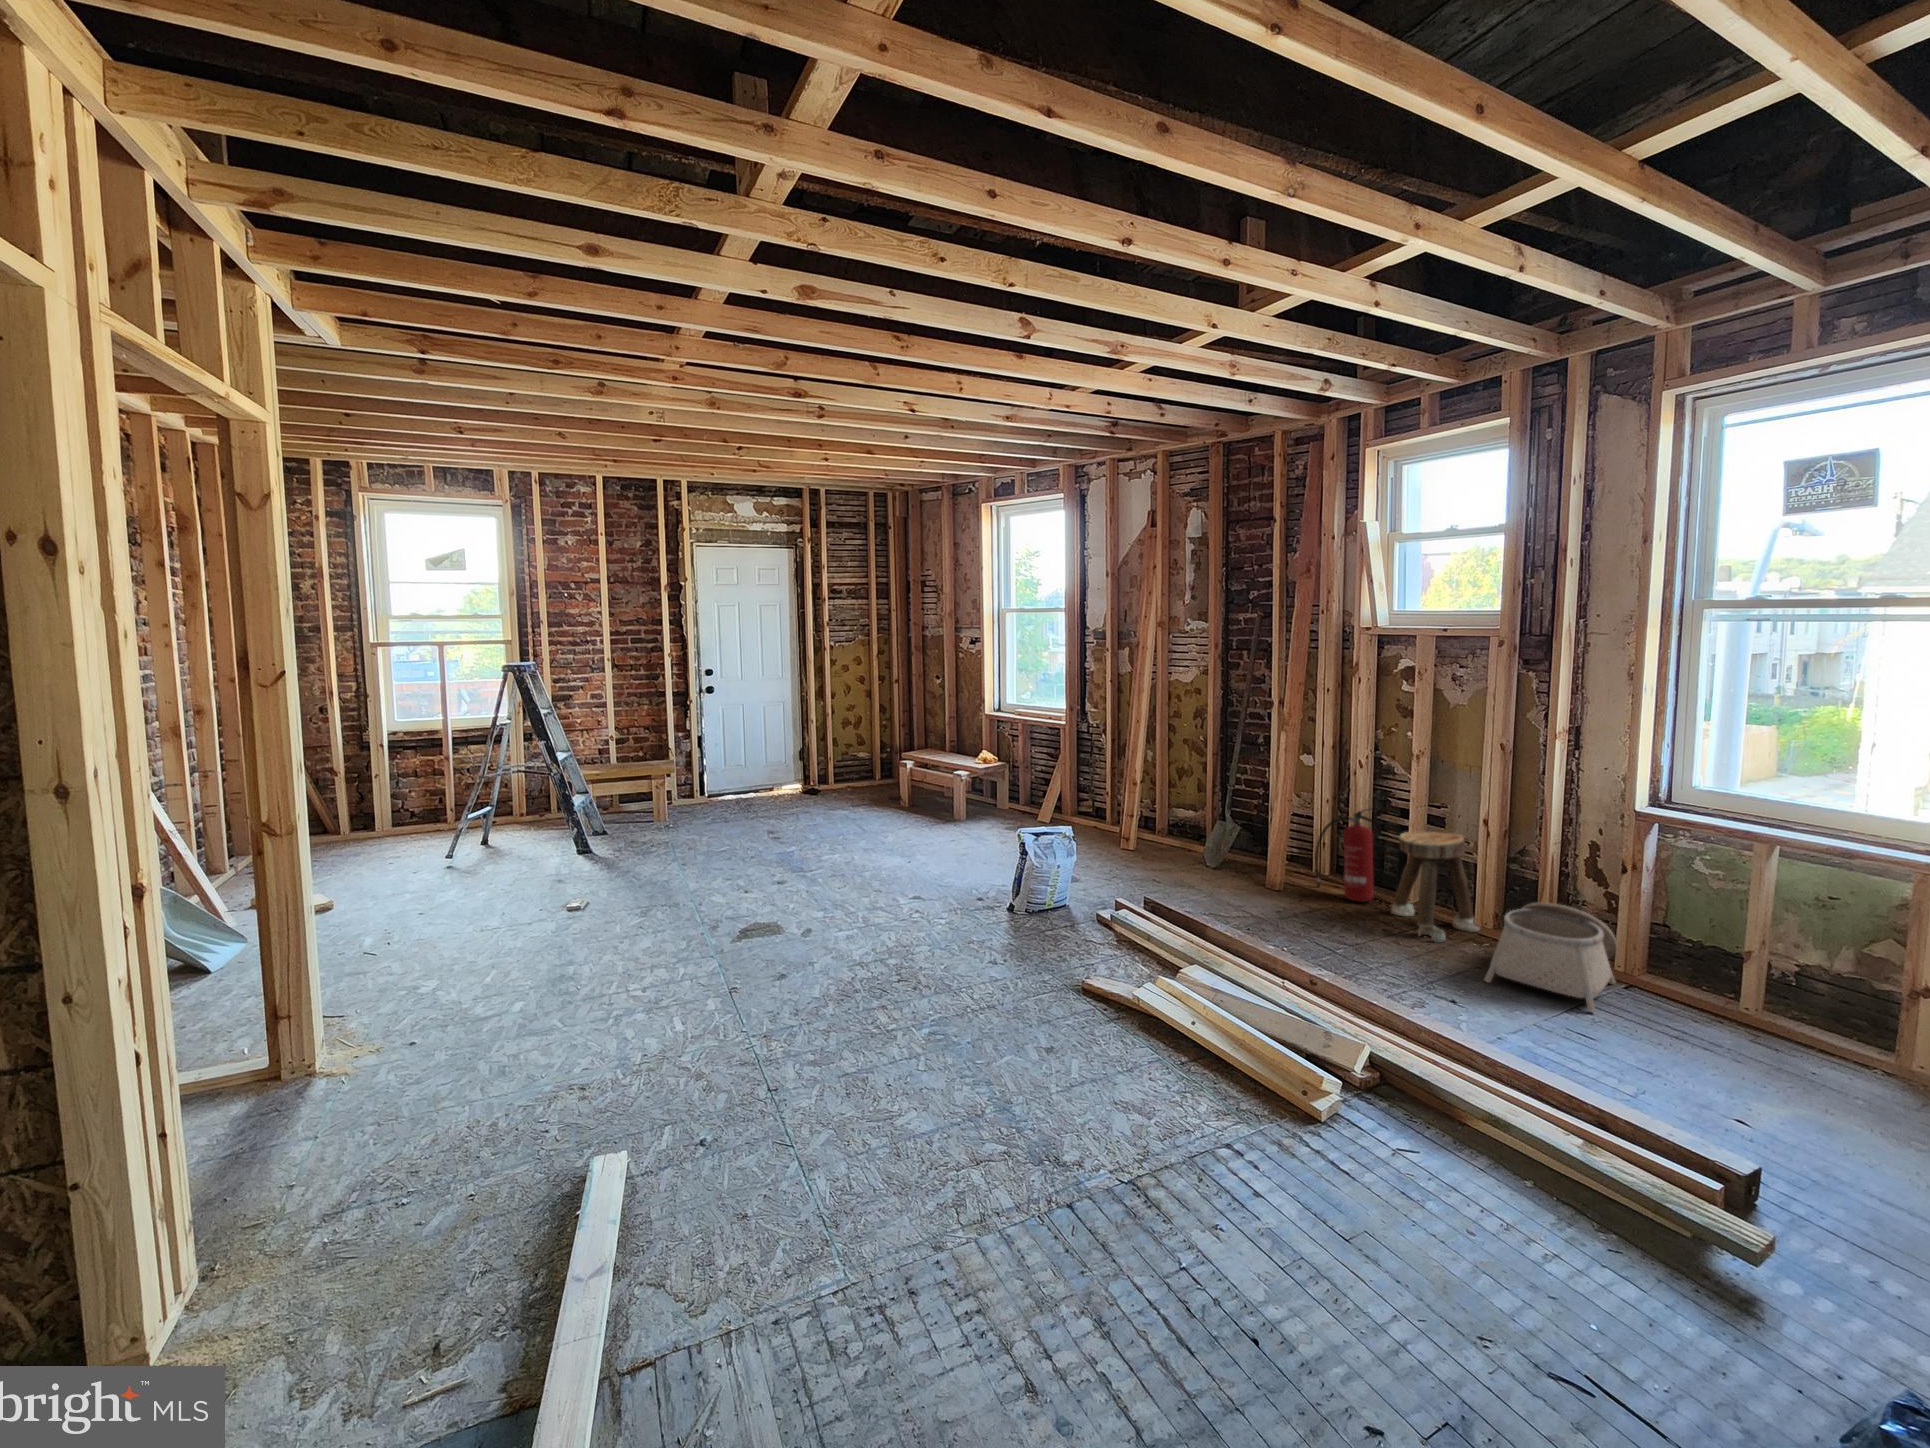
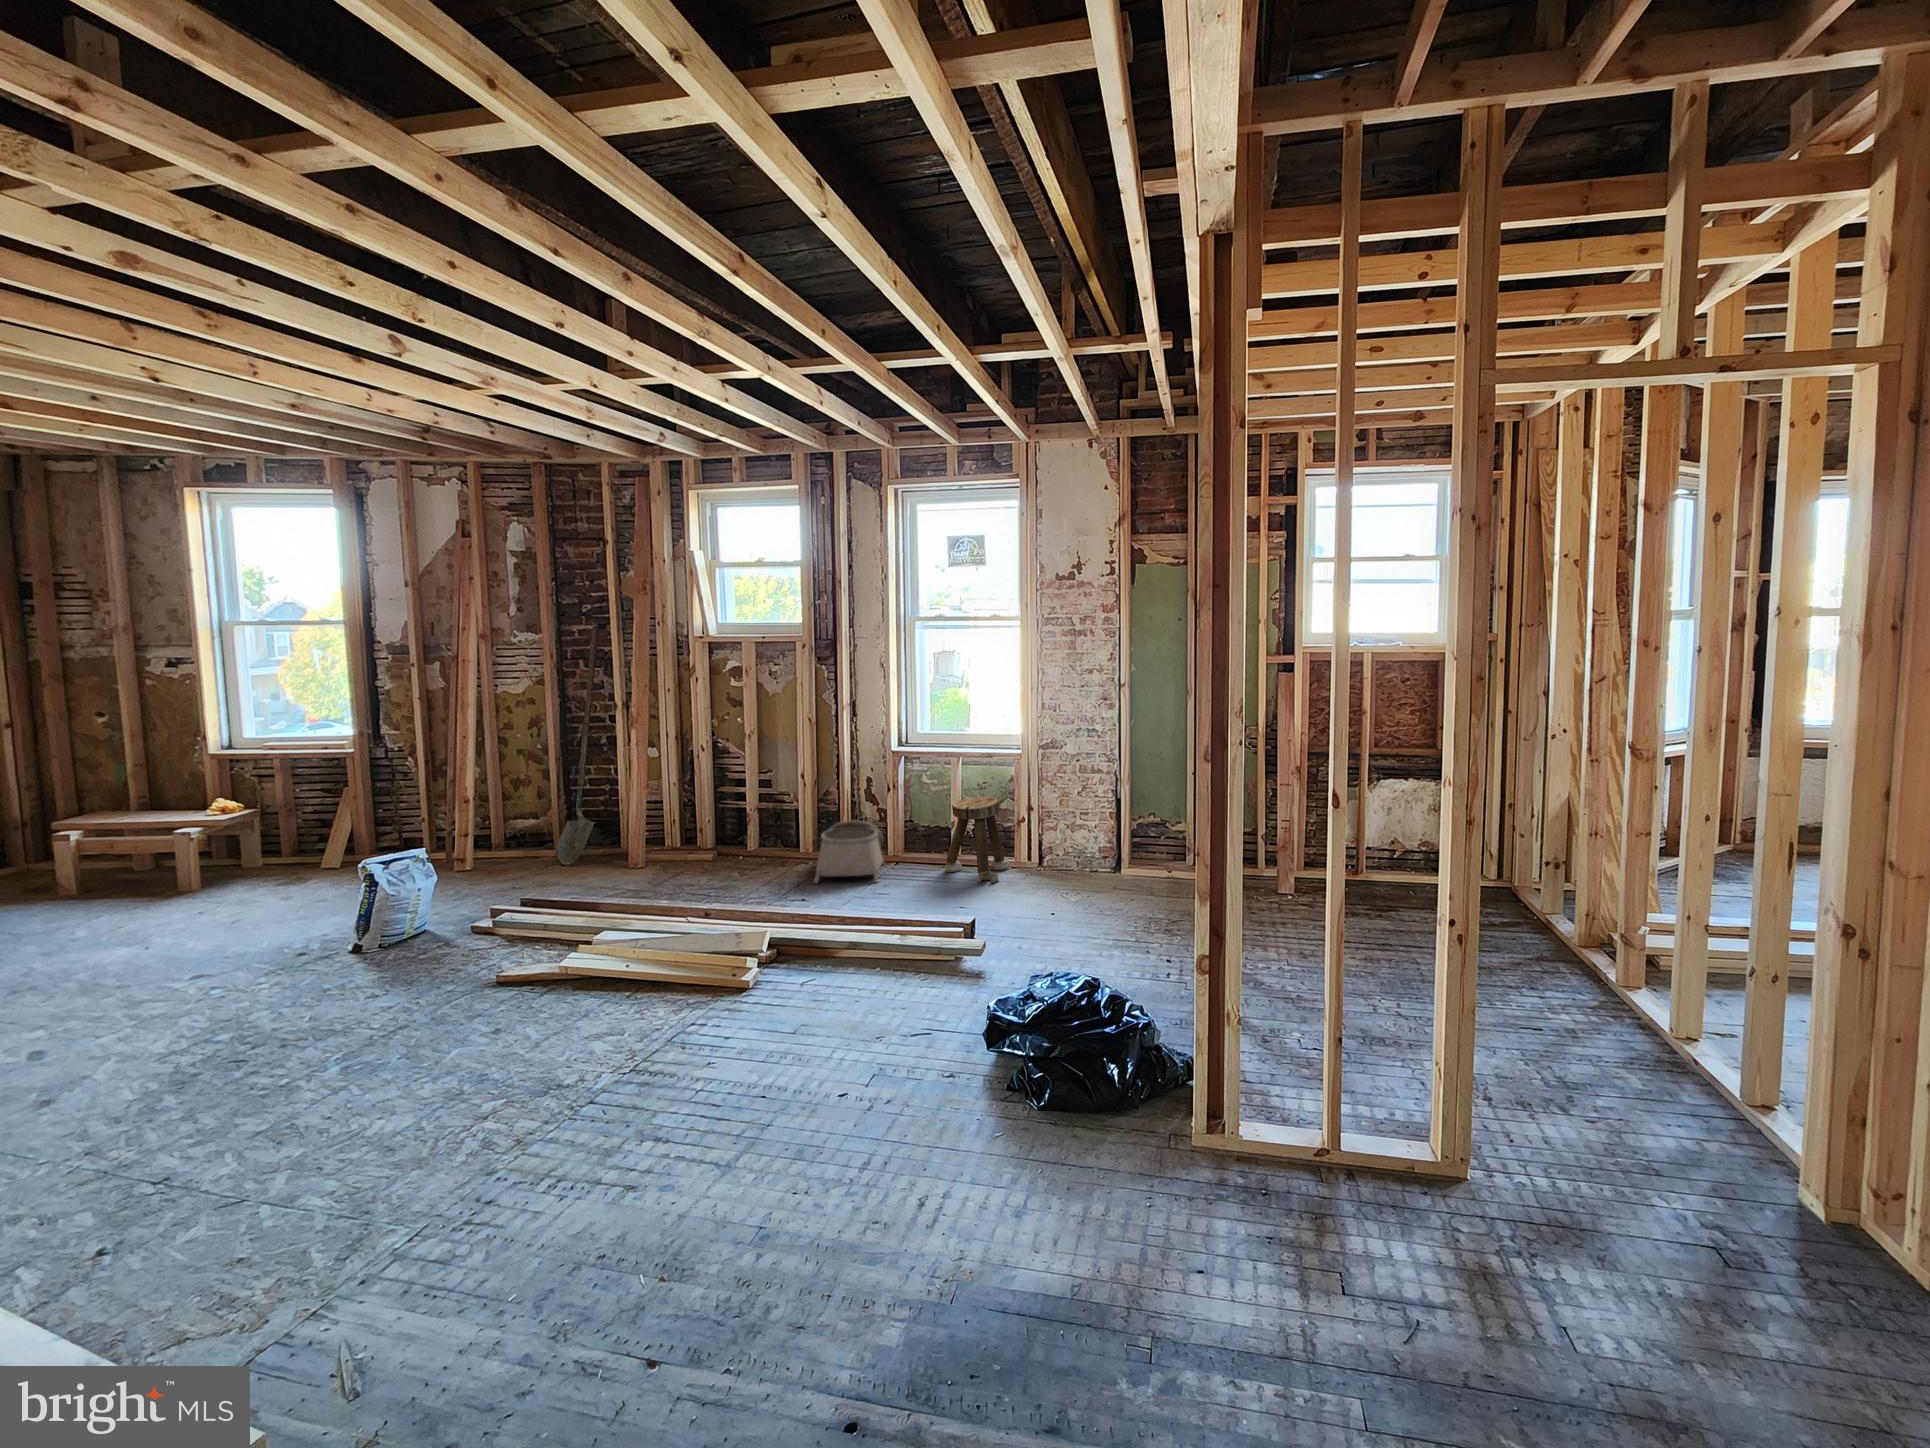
fire extinguisher: present [1315,811,1377,902] -> none [668,781,720,859]
stool: present [1391,831,1480,942] -> present [946,797,1009,883]

